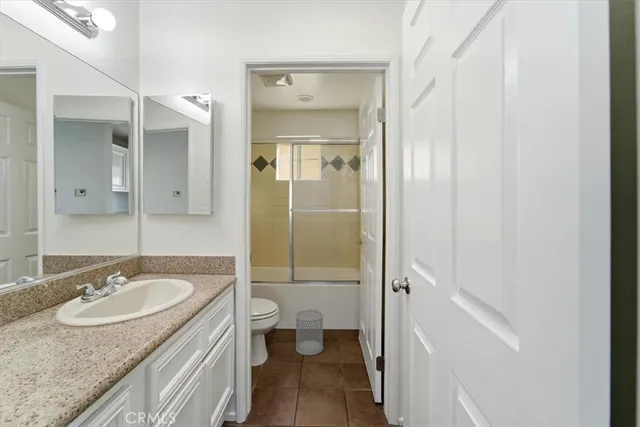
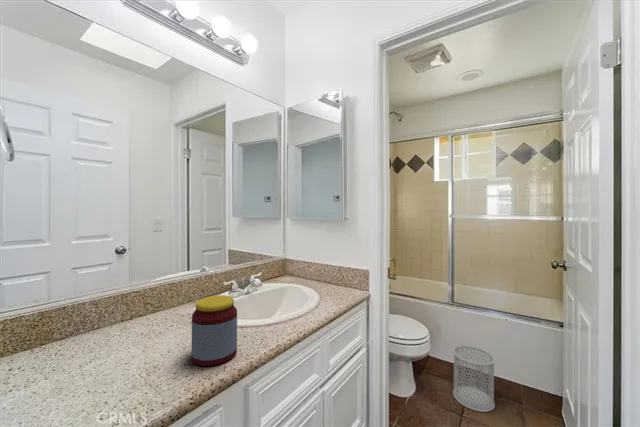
jar: none [83,289,135,356] -> present [191,296,237,366]

